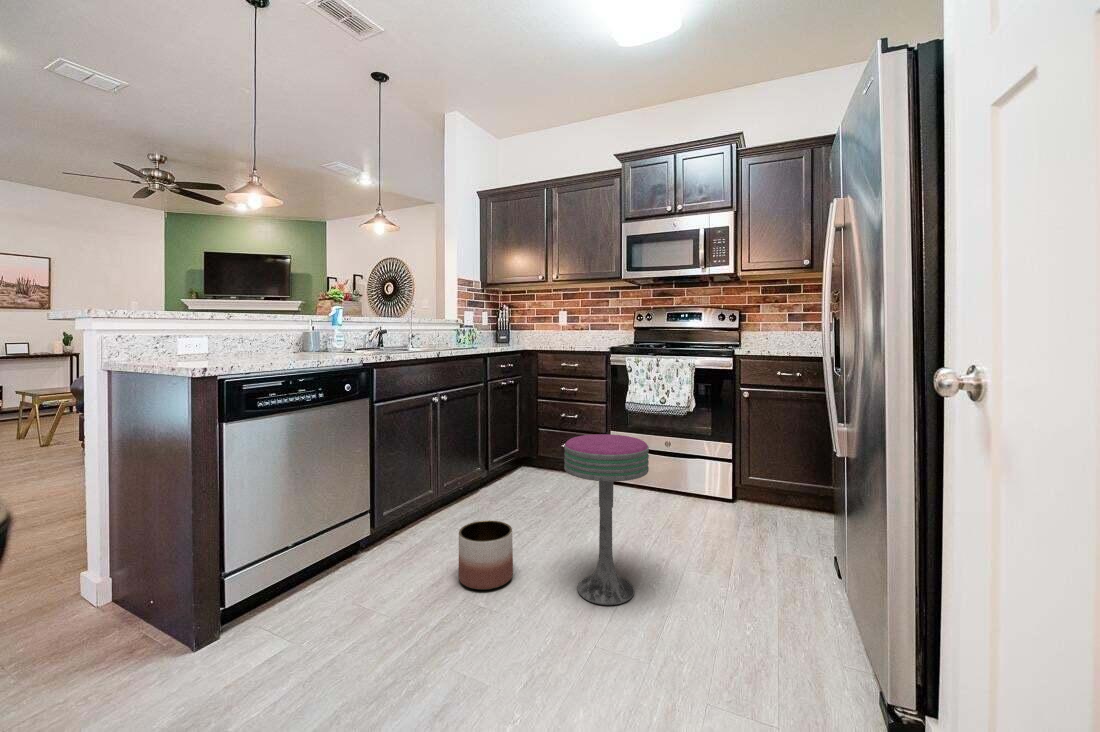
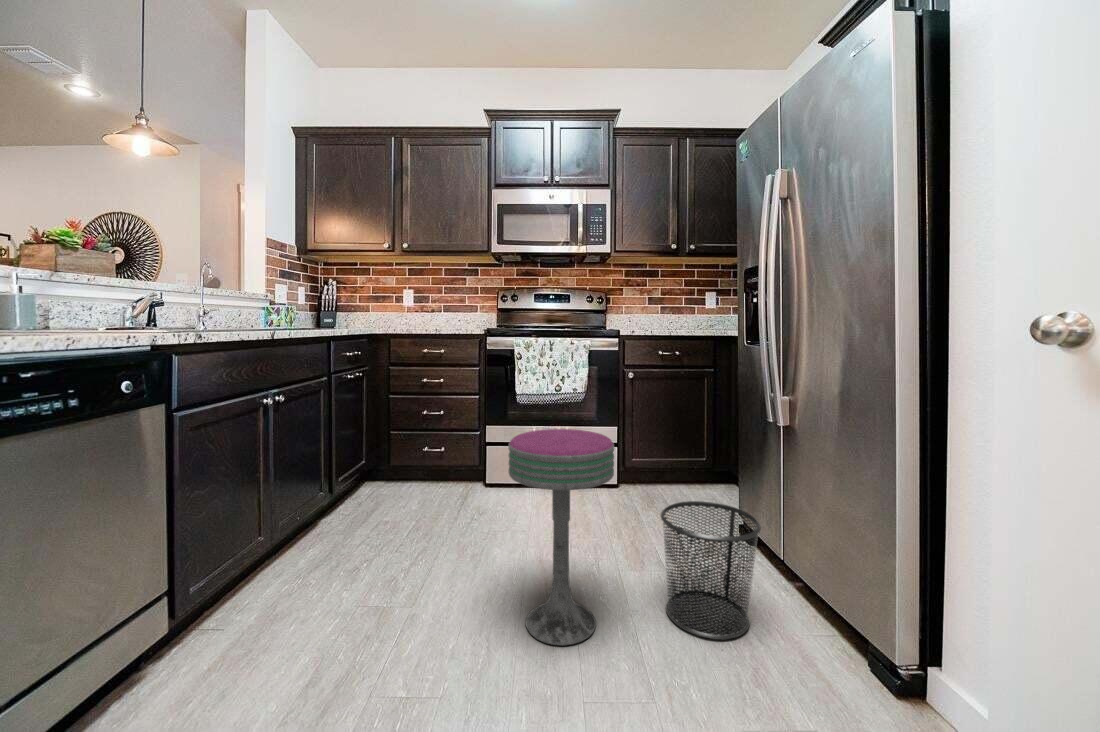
waste bin: none [693,511,786,636] -> present [661,501,761,639]
planter: present [459,520,513,590] -> none [355,564,437,673]

